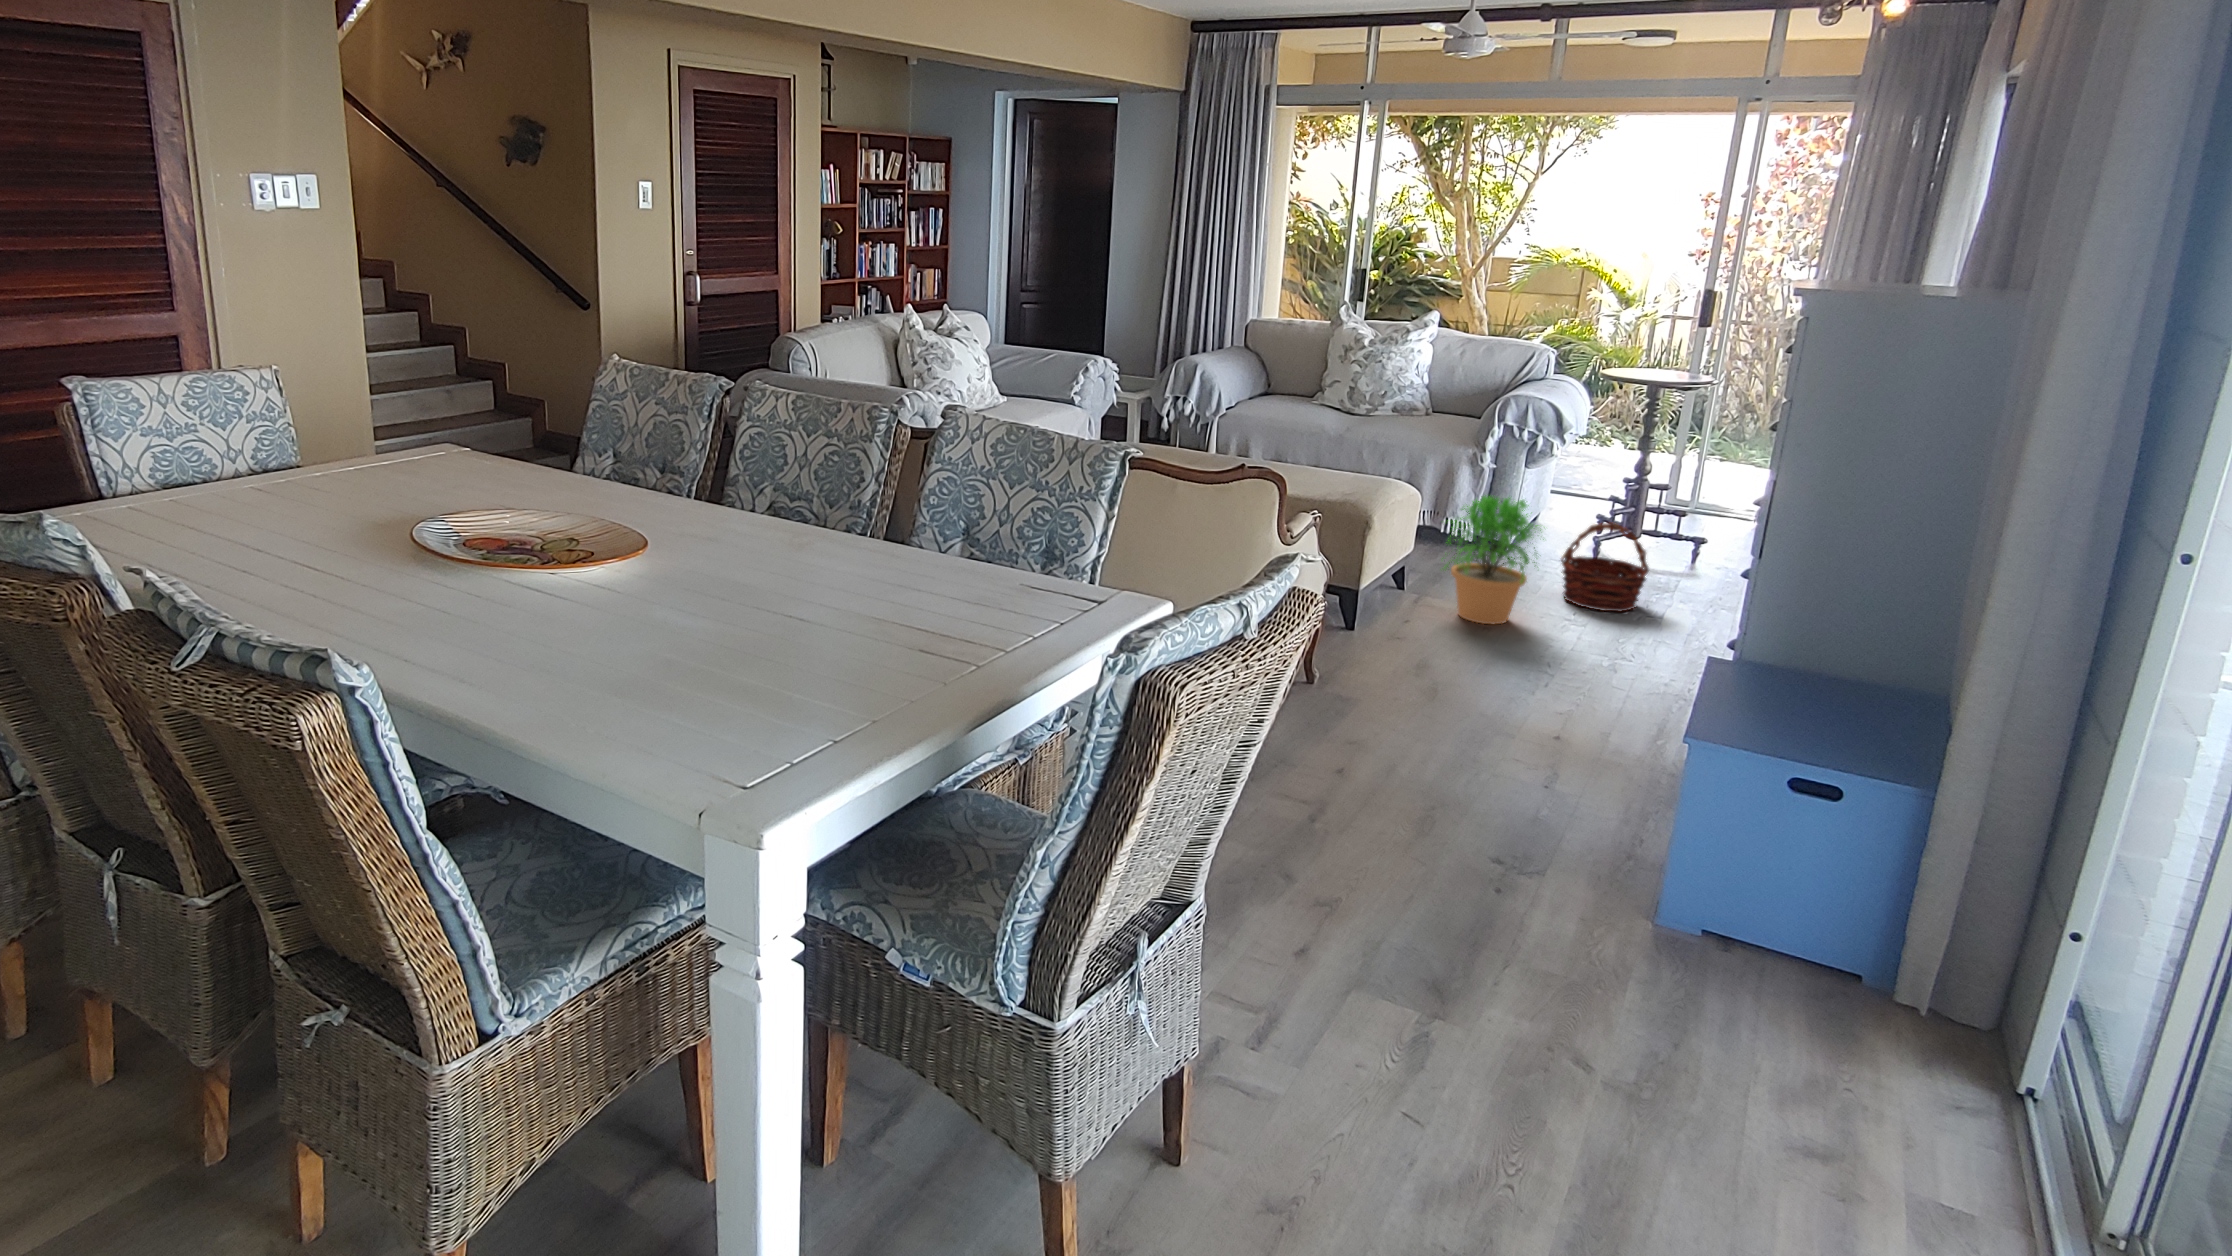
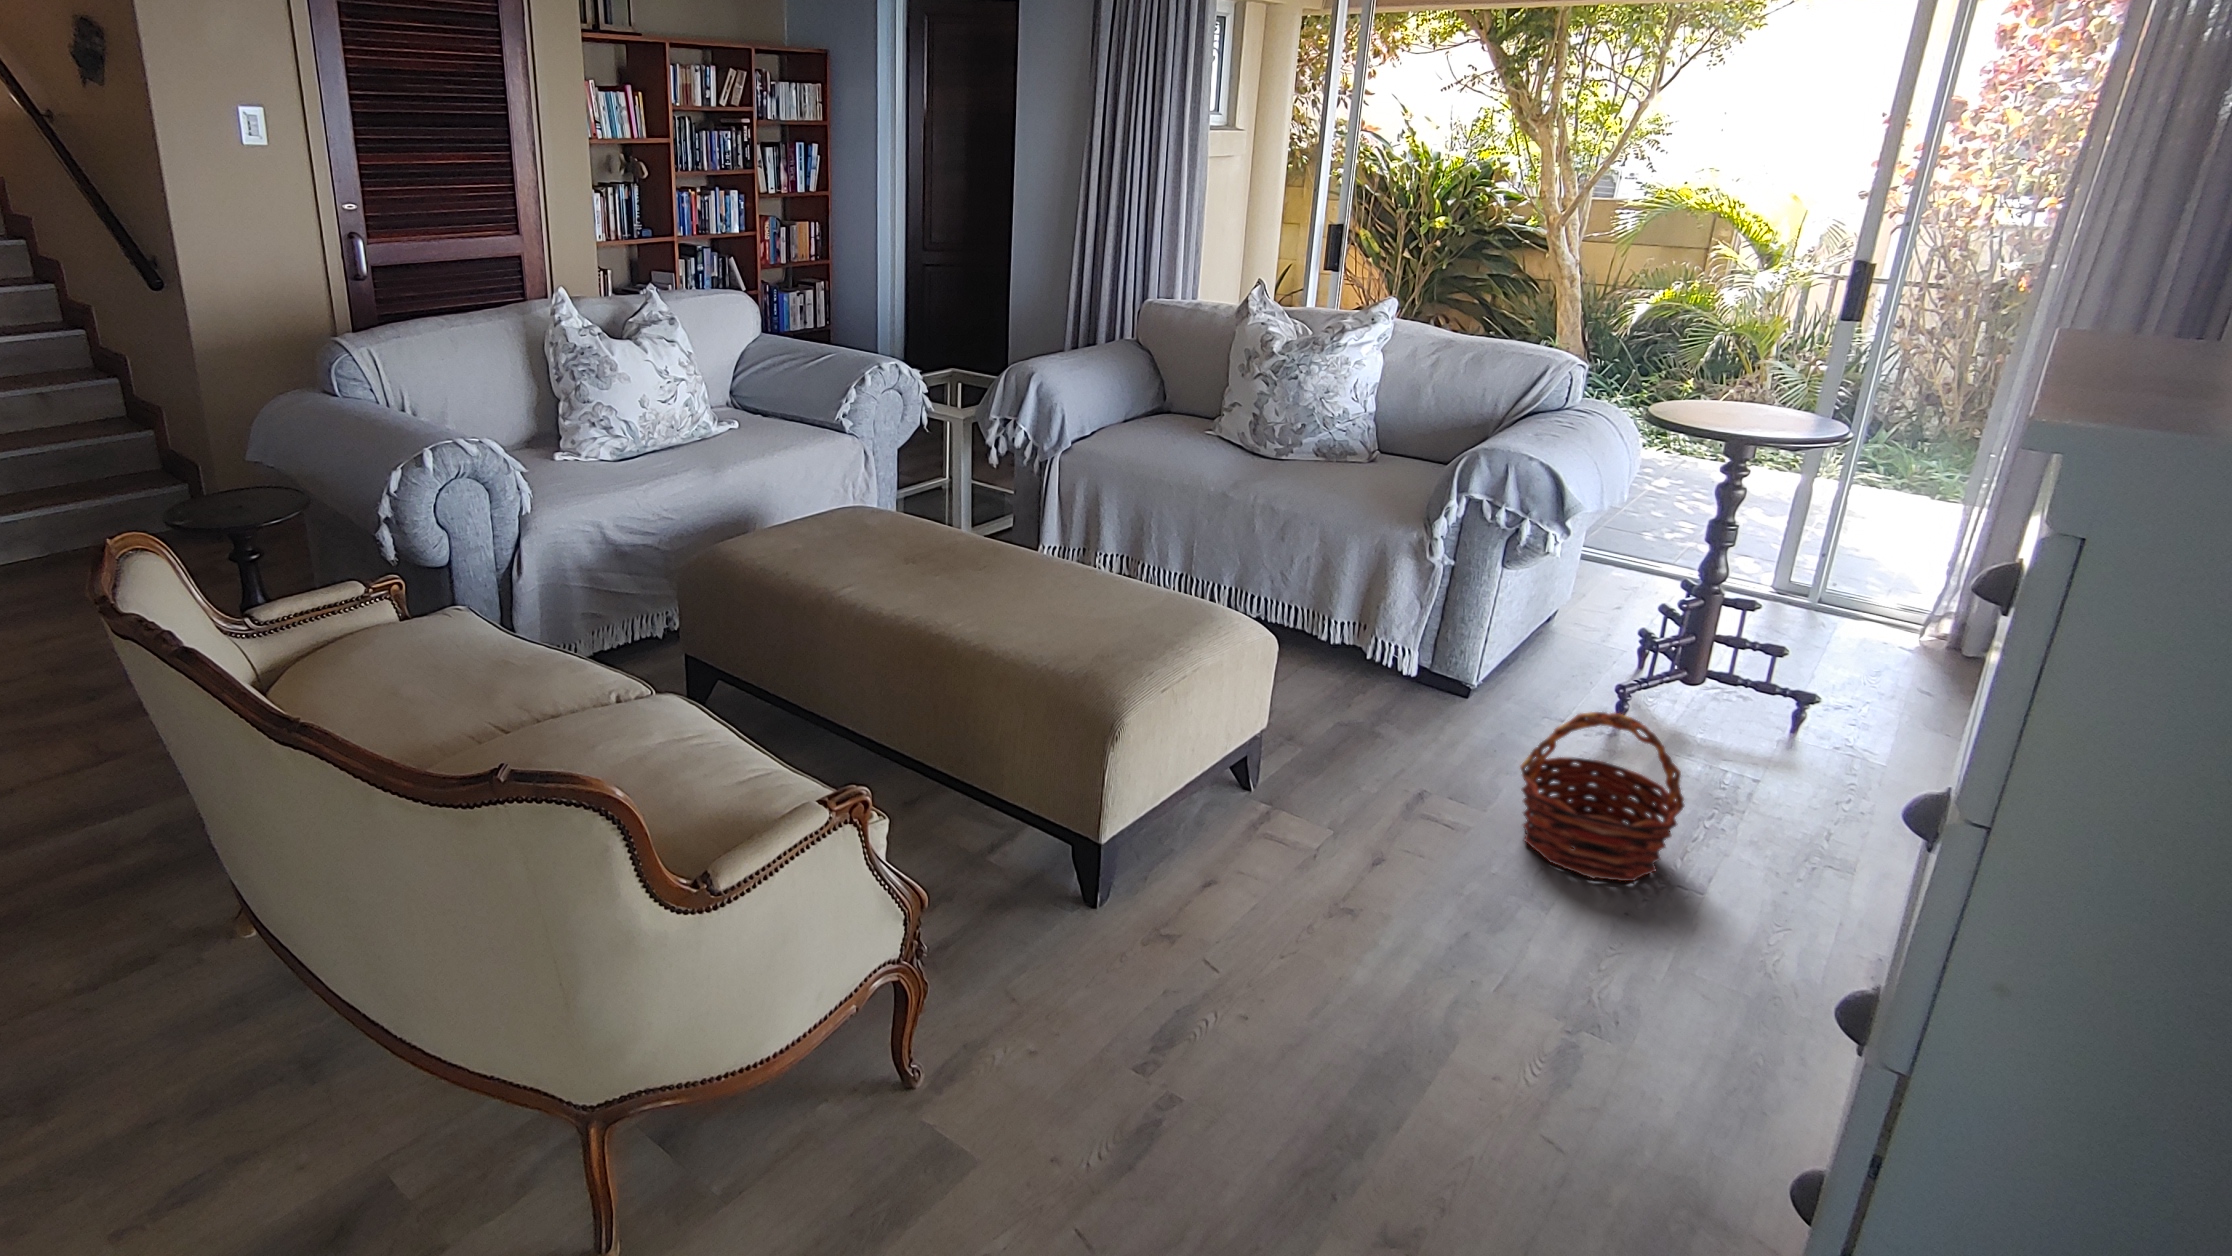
potted plant: present [1442,495,1544,624] -> none [1270,662,1467,910]

